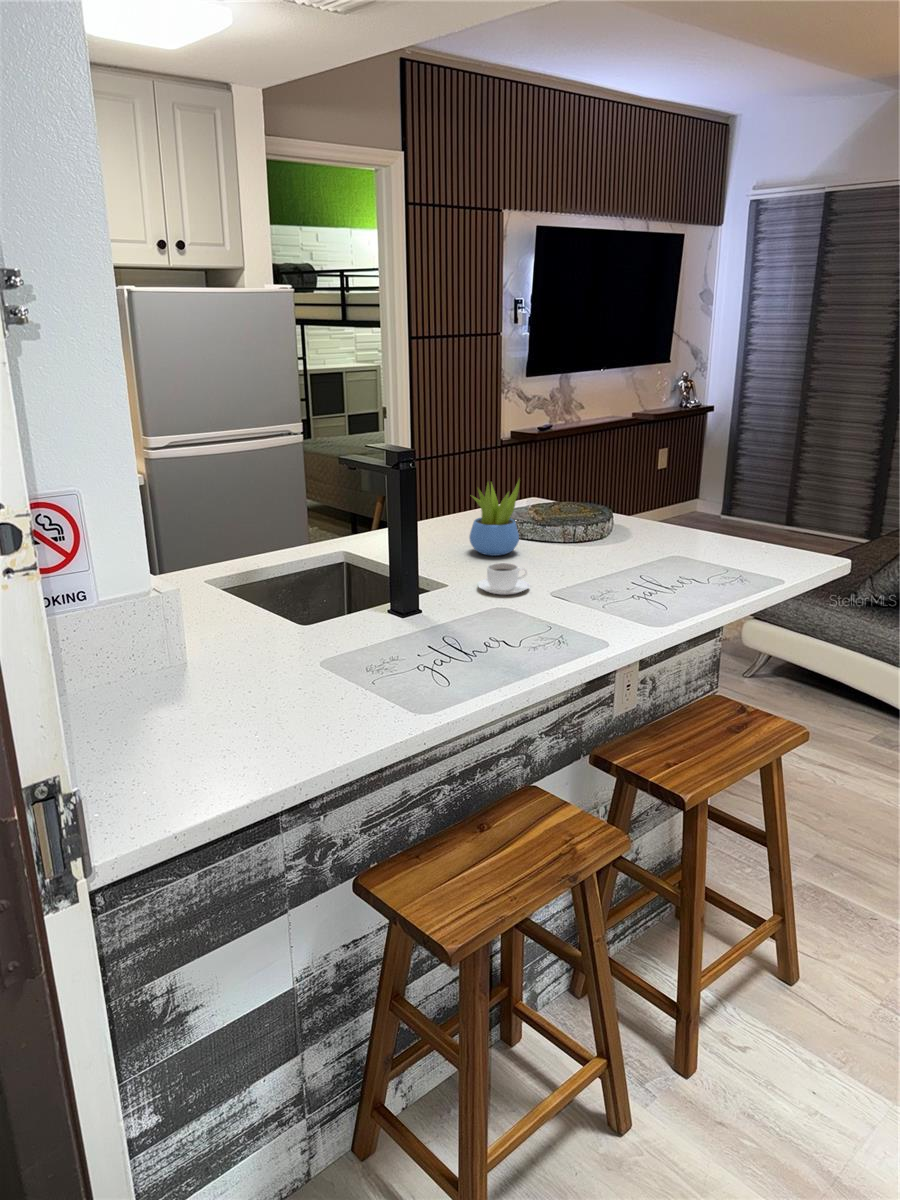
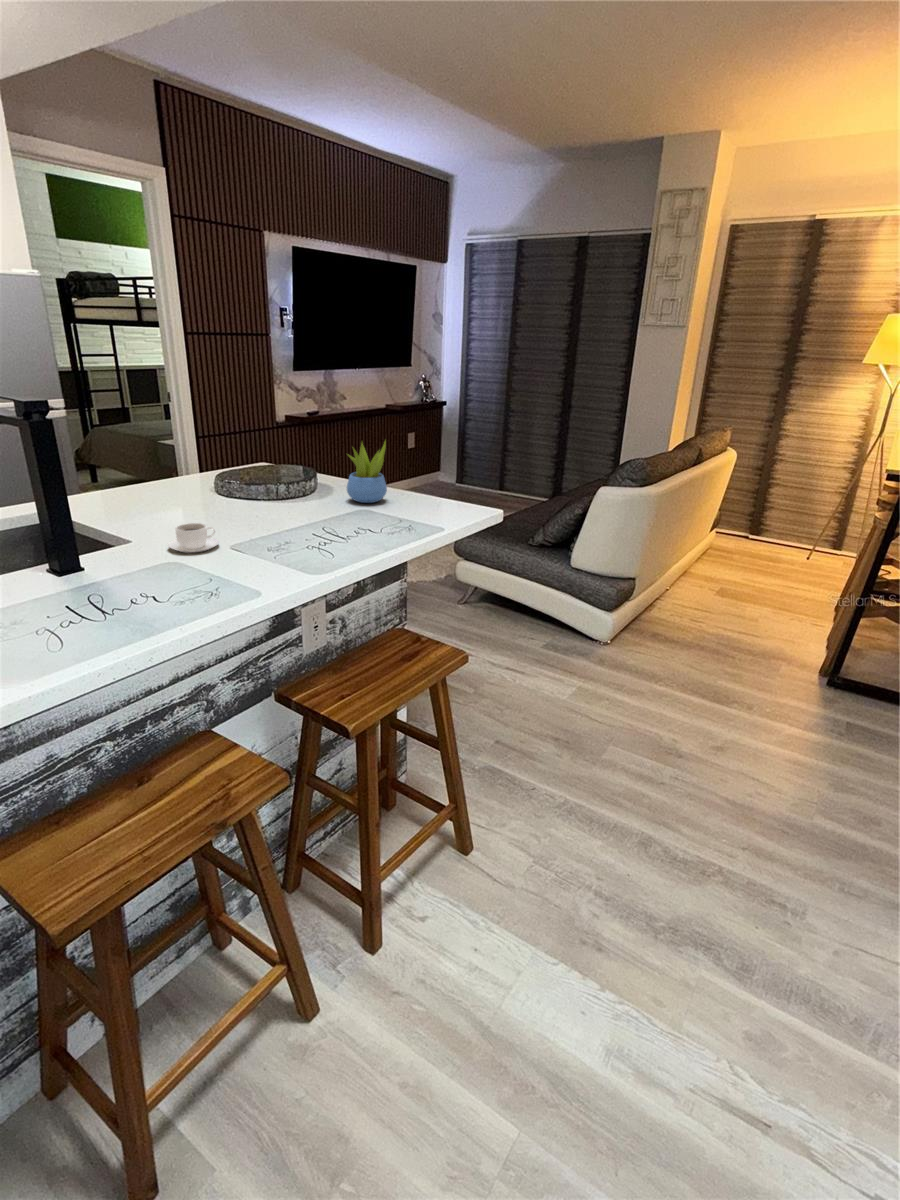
succulent plant: present [469,480,519,556] -> present [347,441,387,503]

